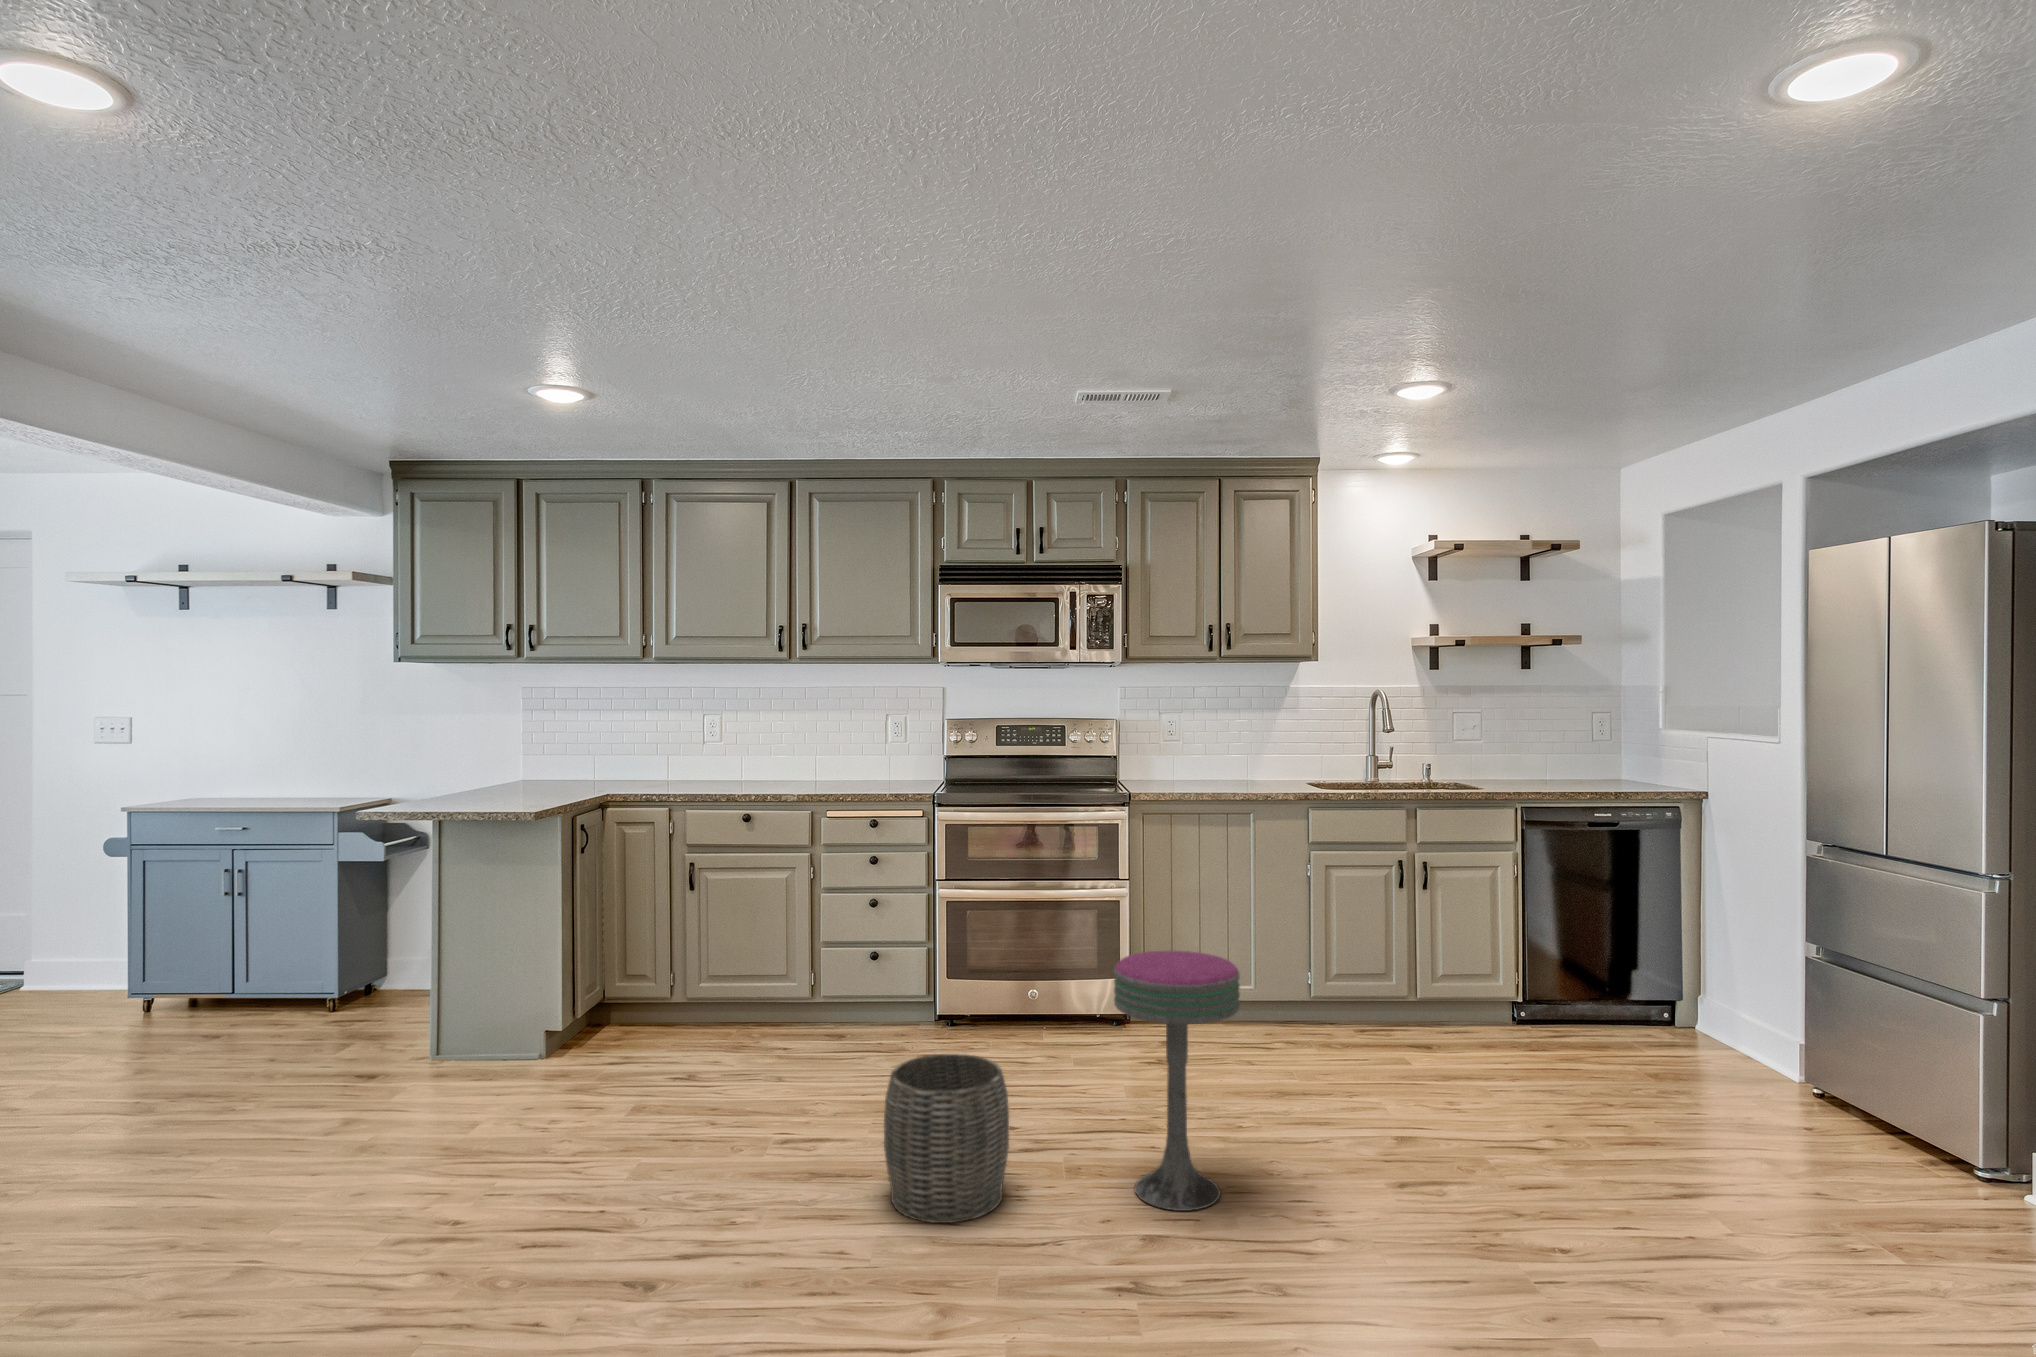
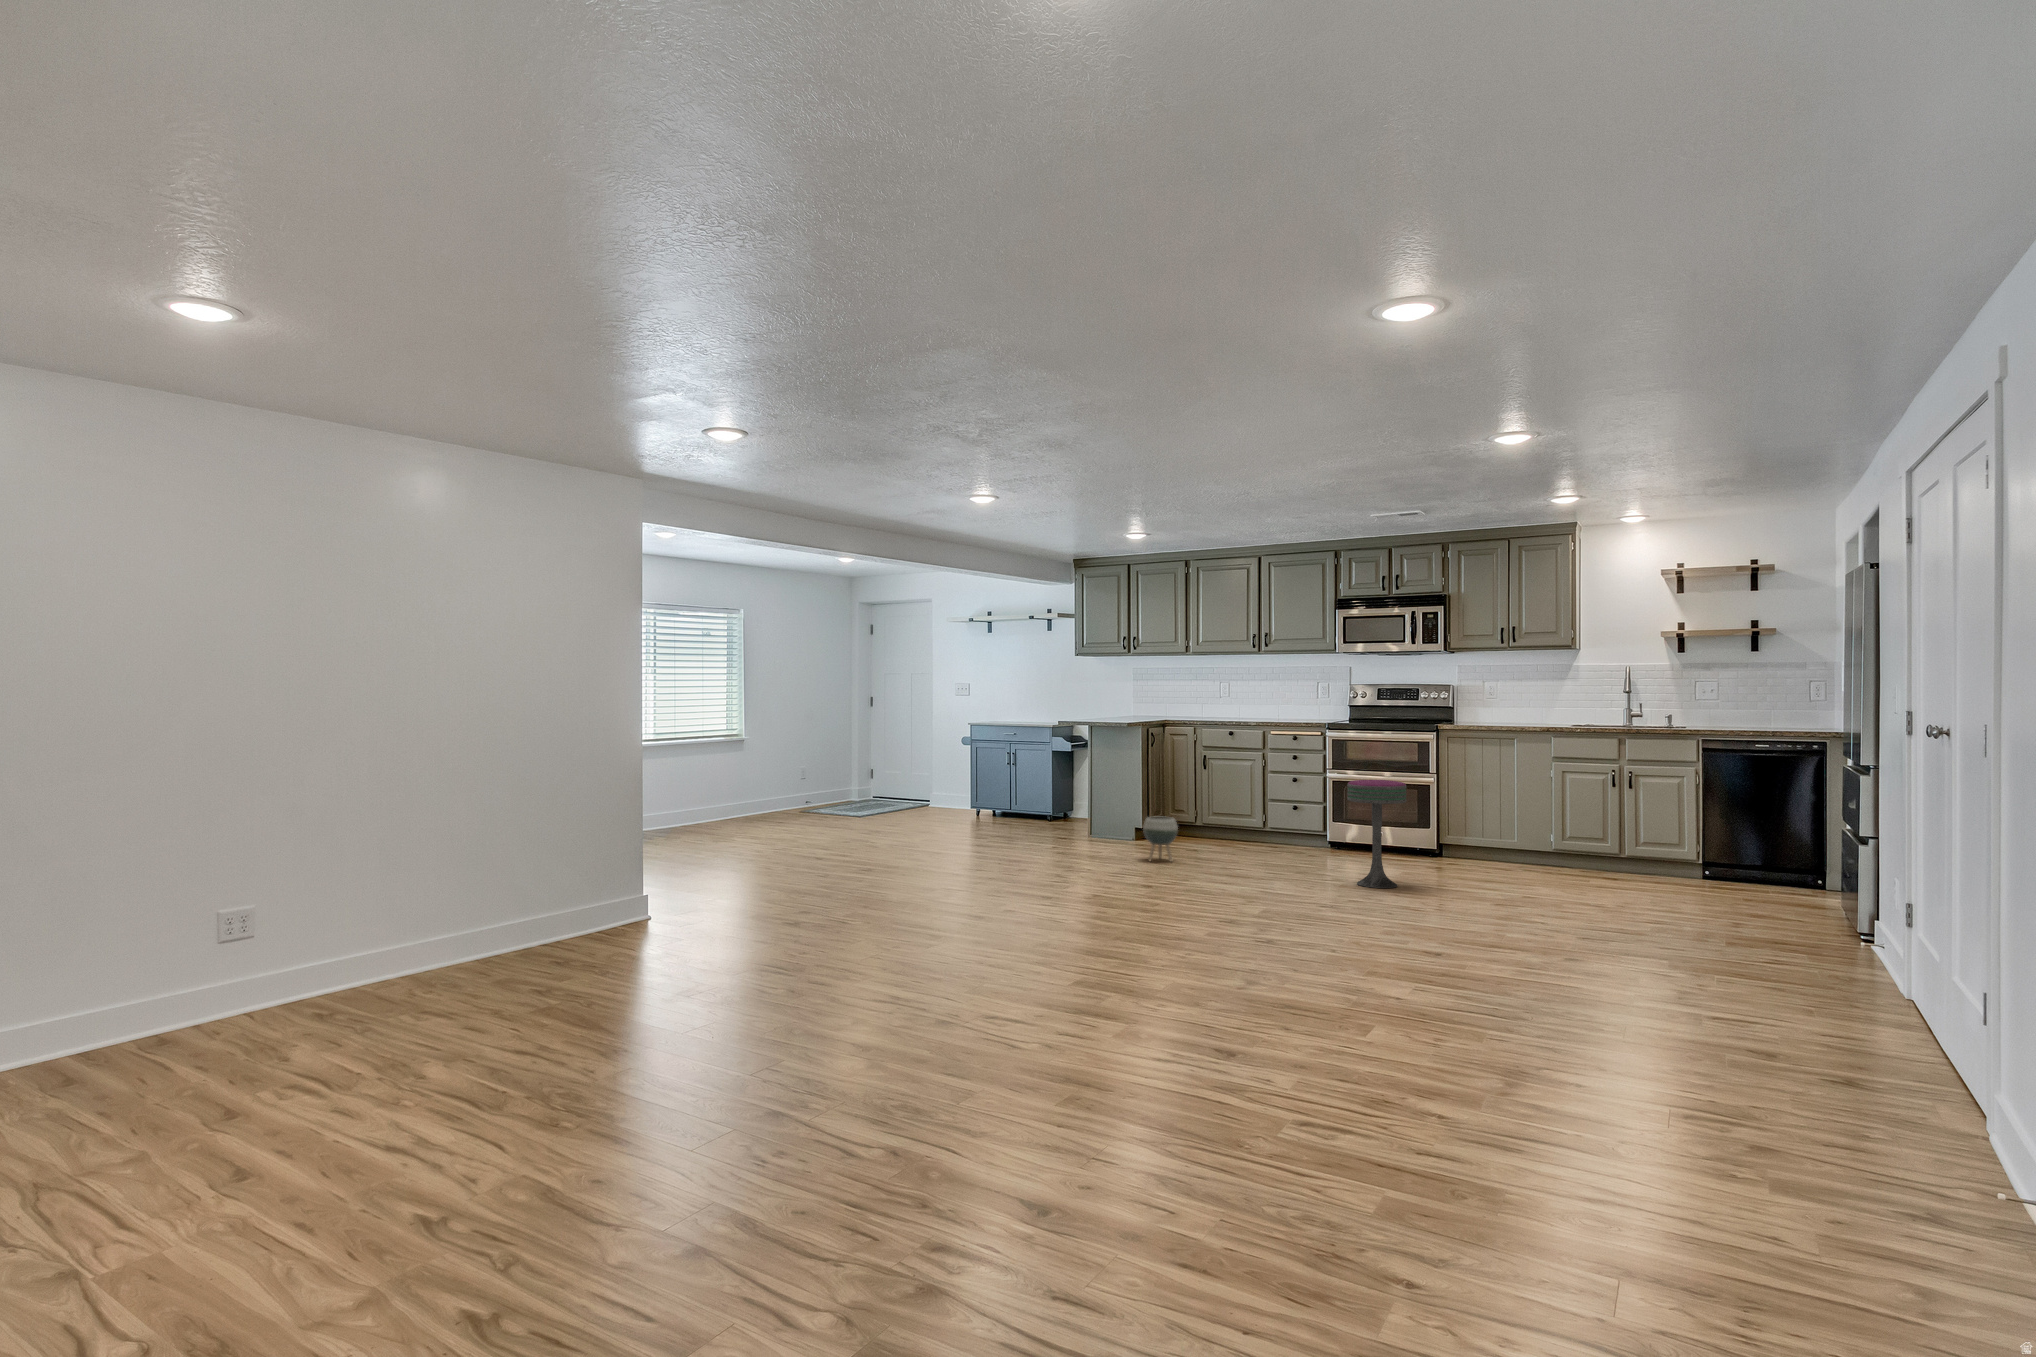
woven basket: present [884,1054,1009,1223] -> none [1248,820,1302,880]
planter: none [601,1060,688,1186] -> present [1143,816,1178,862]

